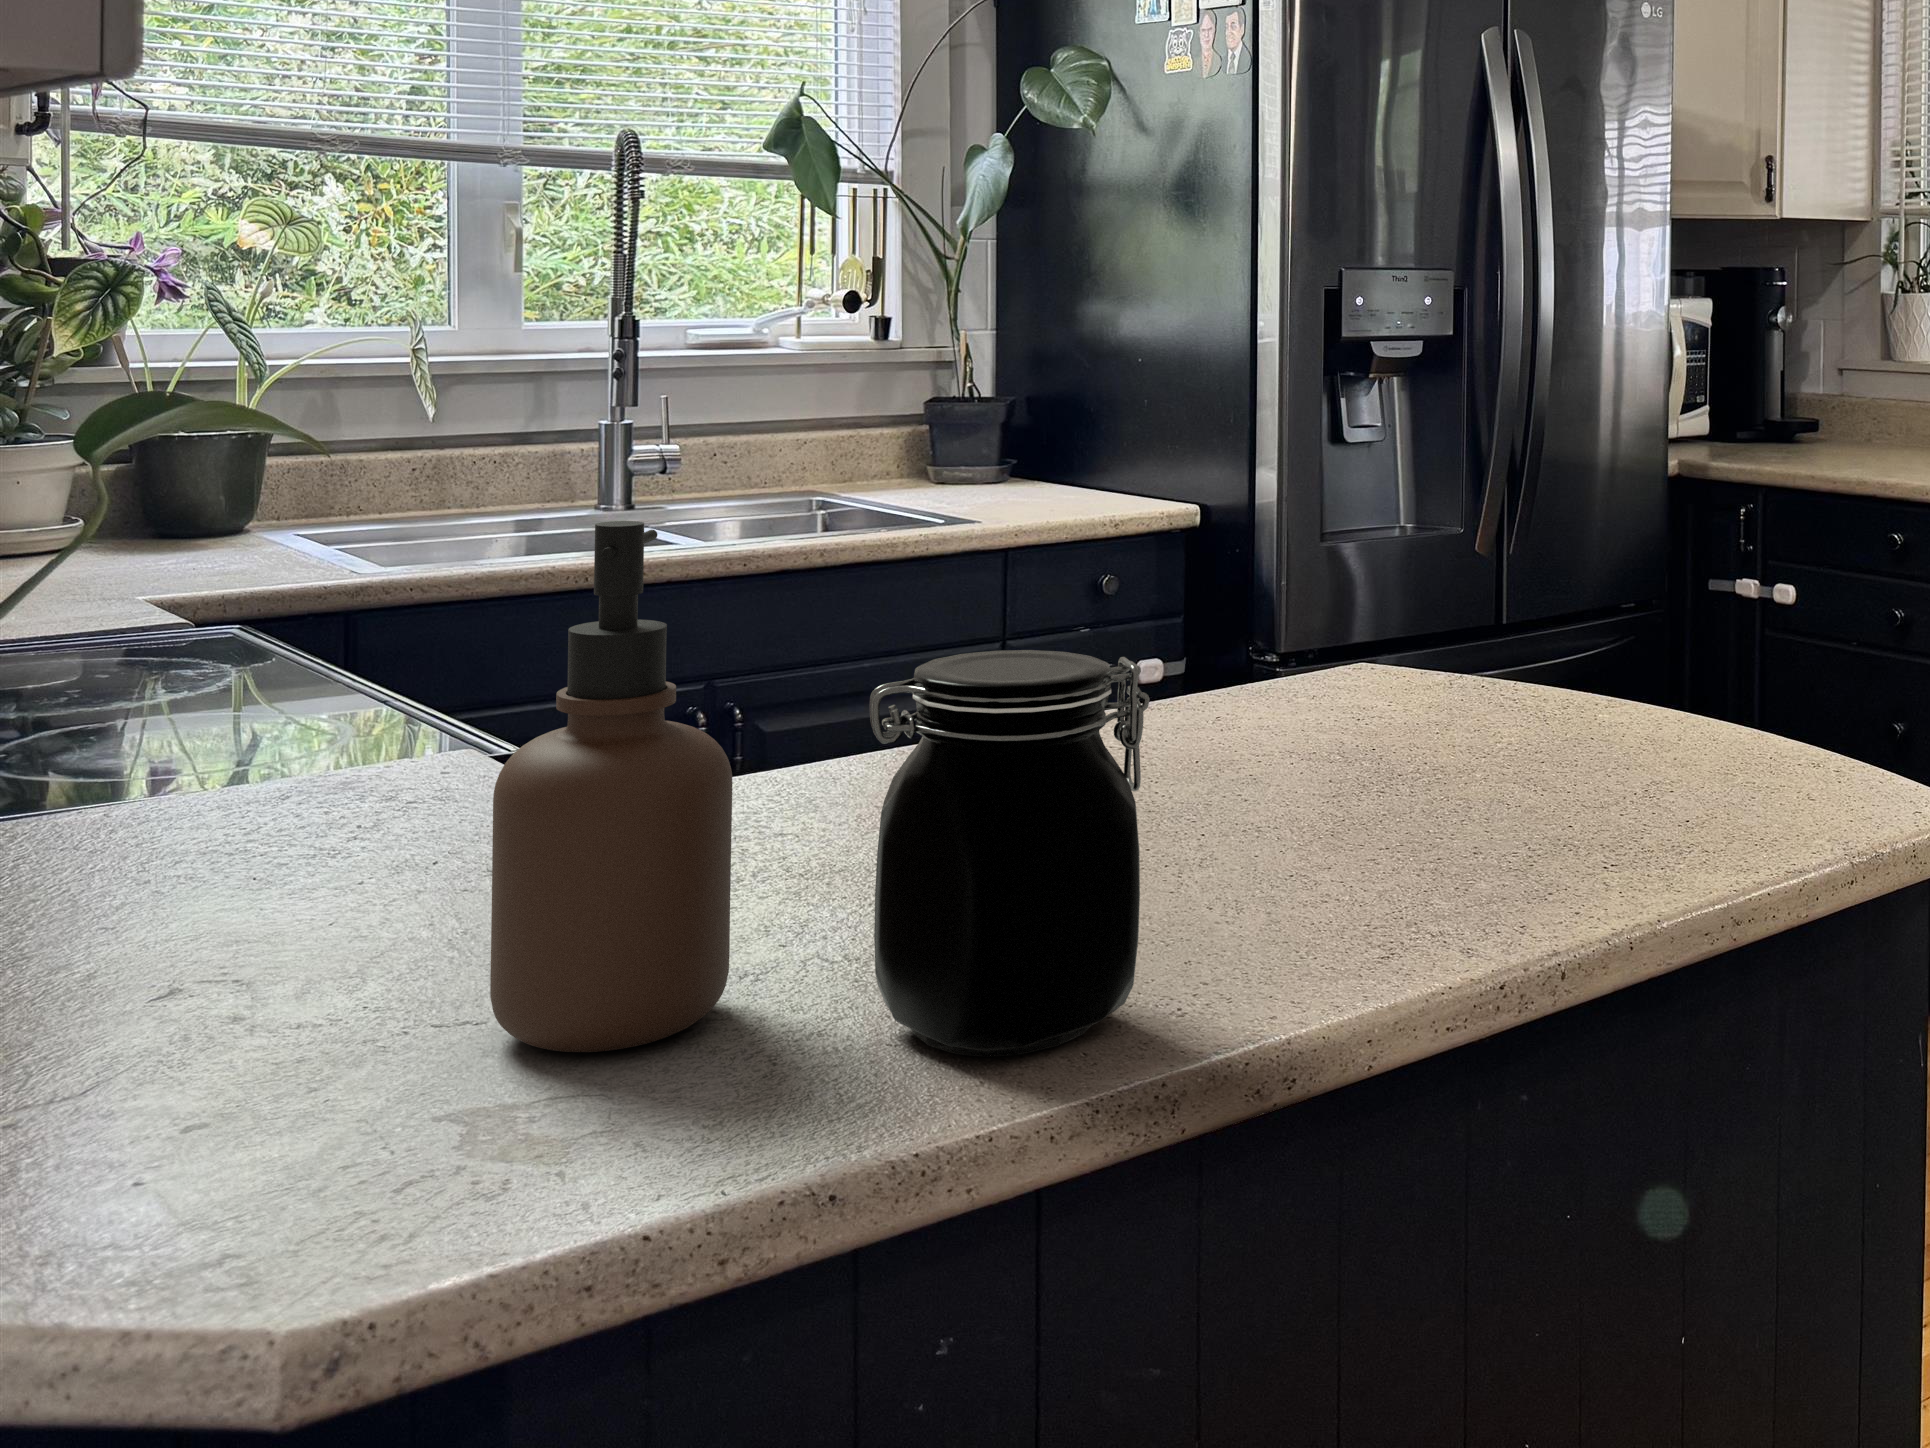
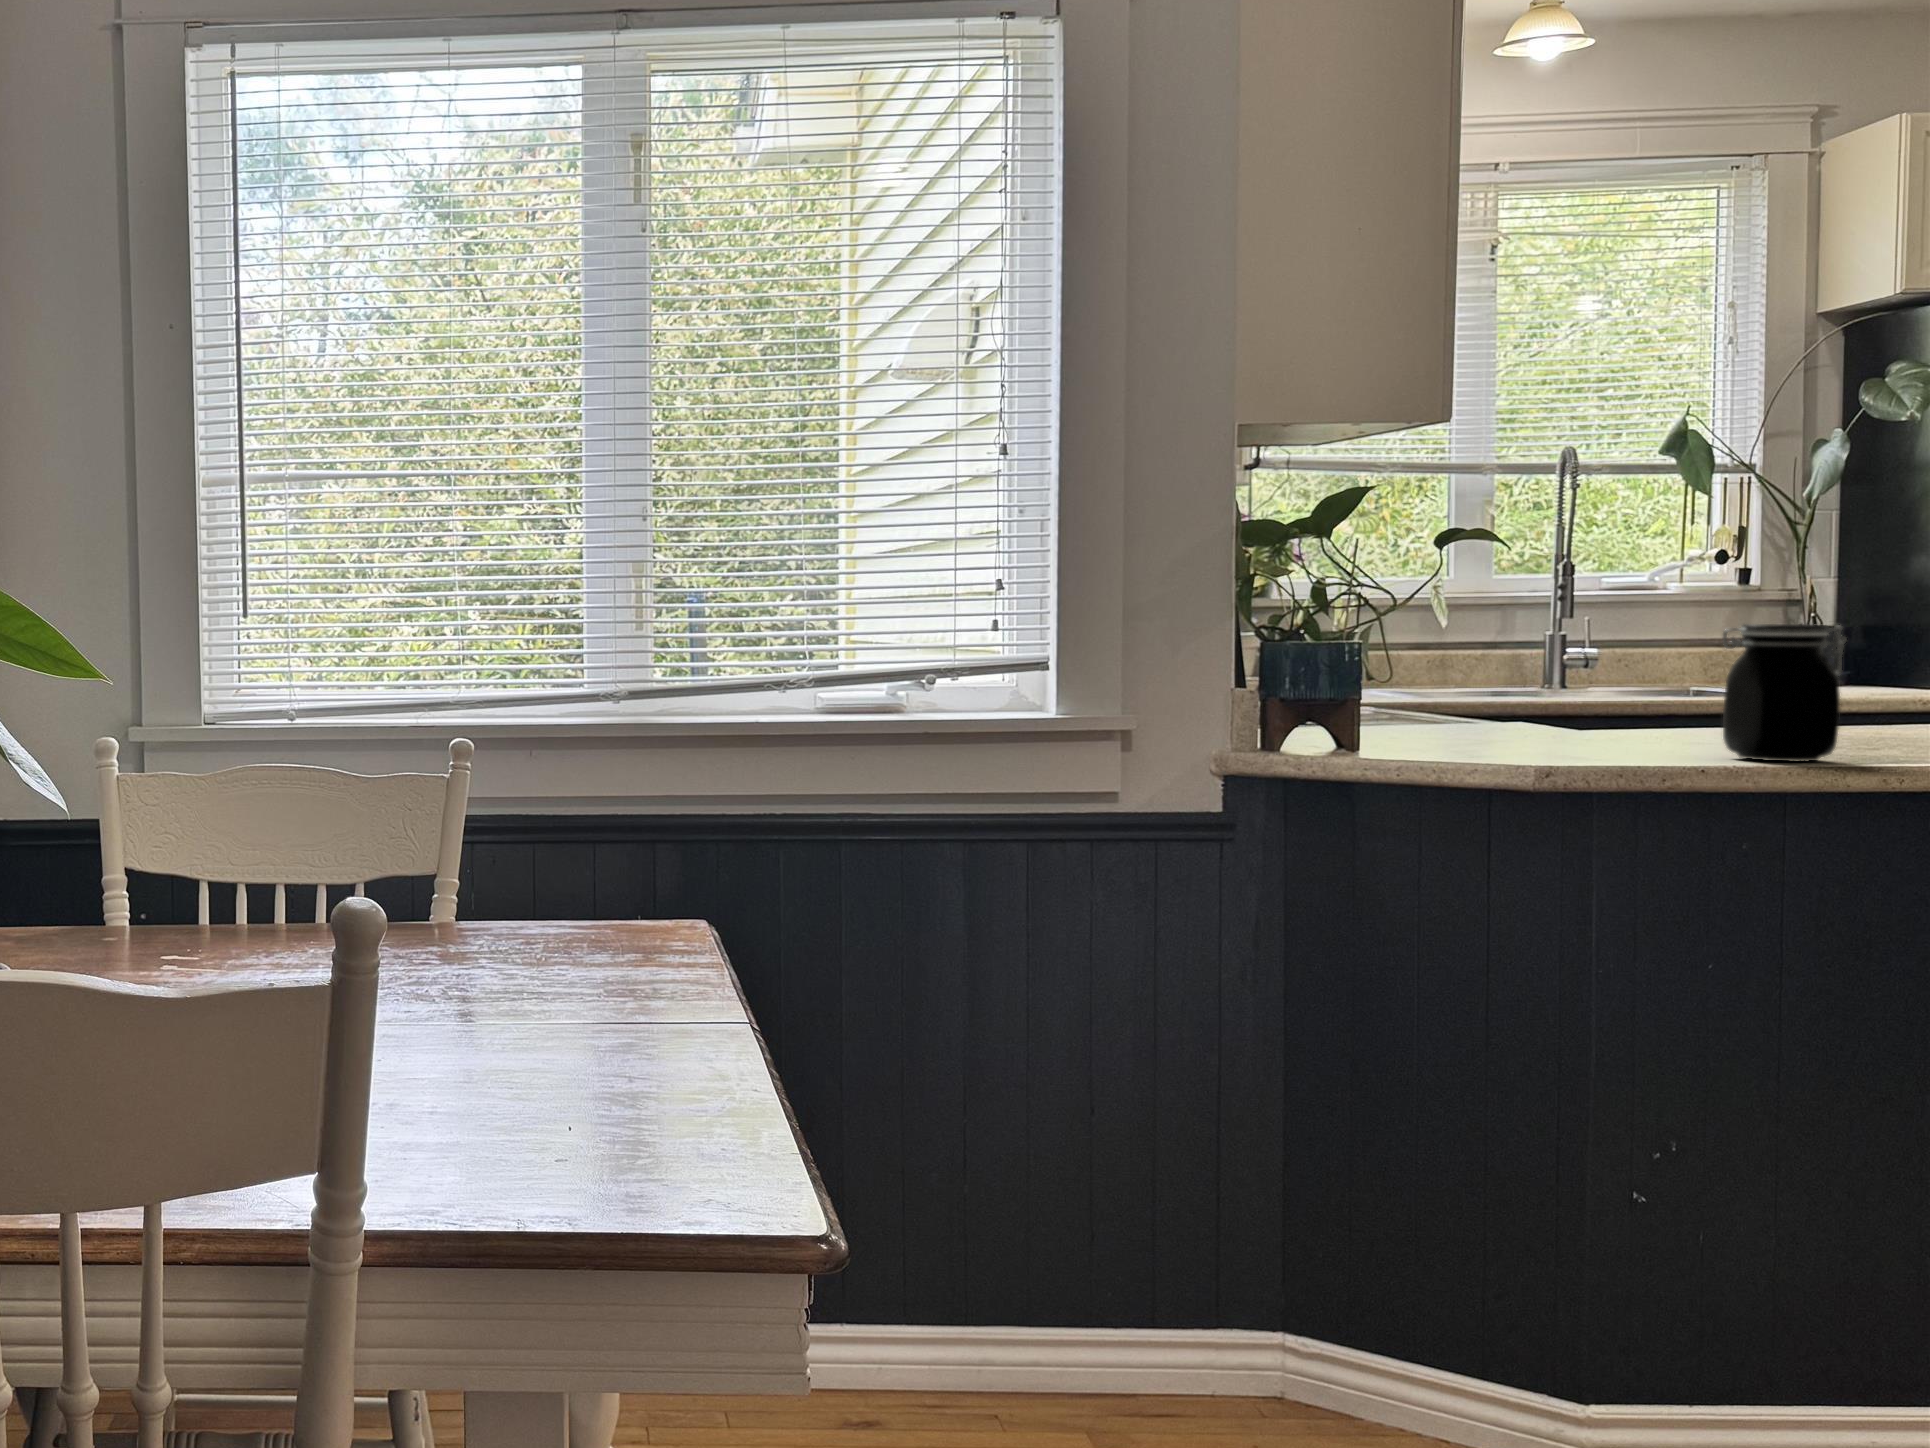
soap dispenser: present [490,521,732,1052] -> none [1573,575,1665,753]

